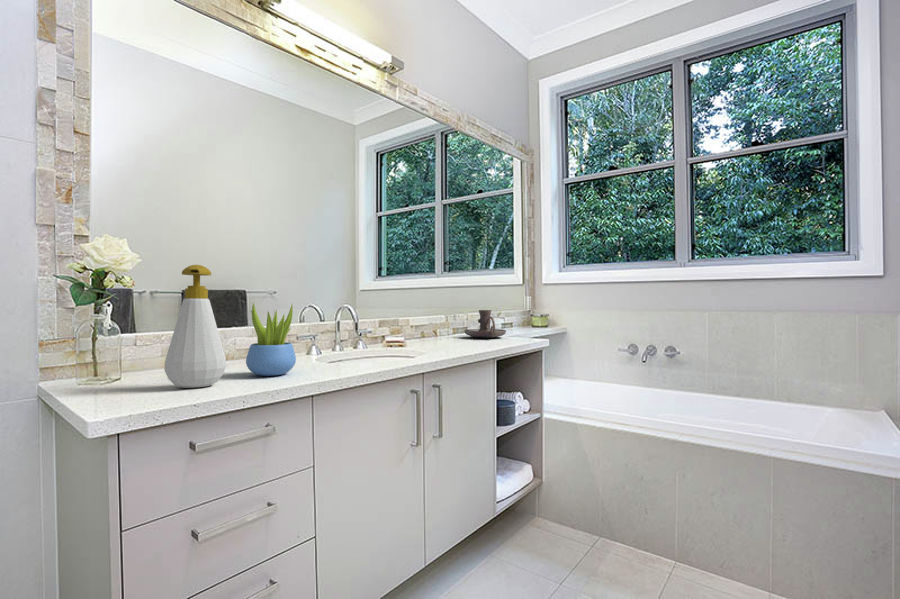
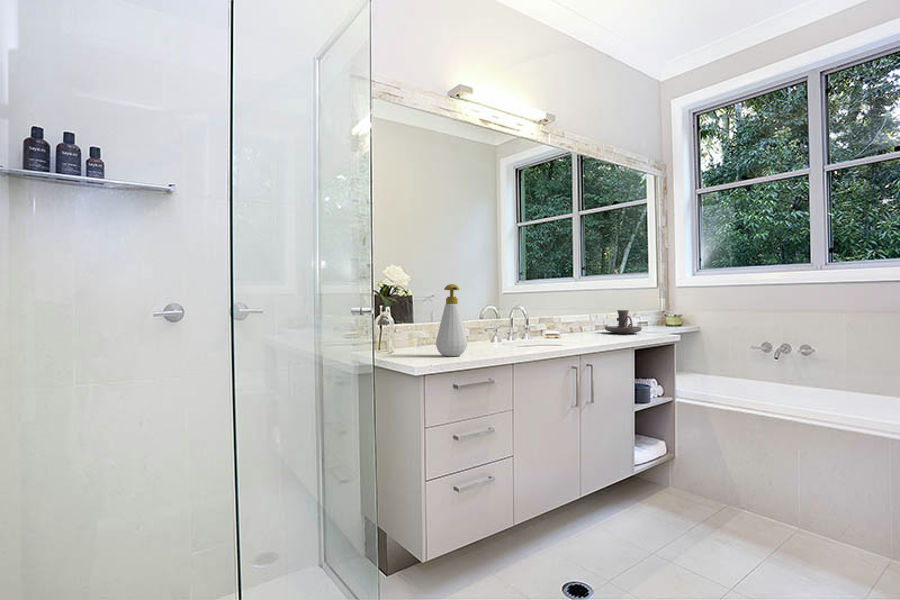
succulent plant: present [246,303,296,376] -> none [471,306,501,352]

